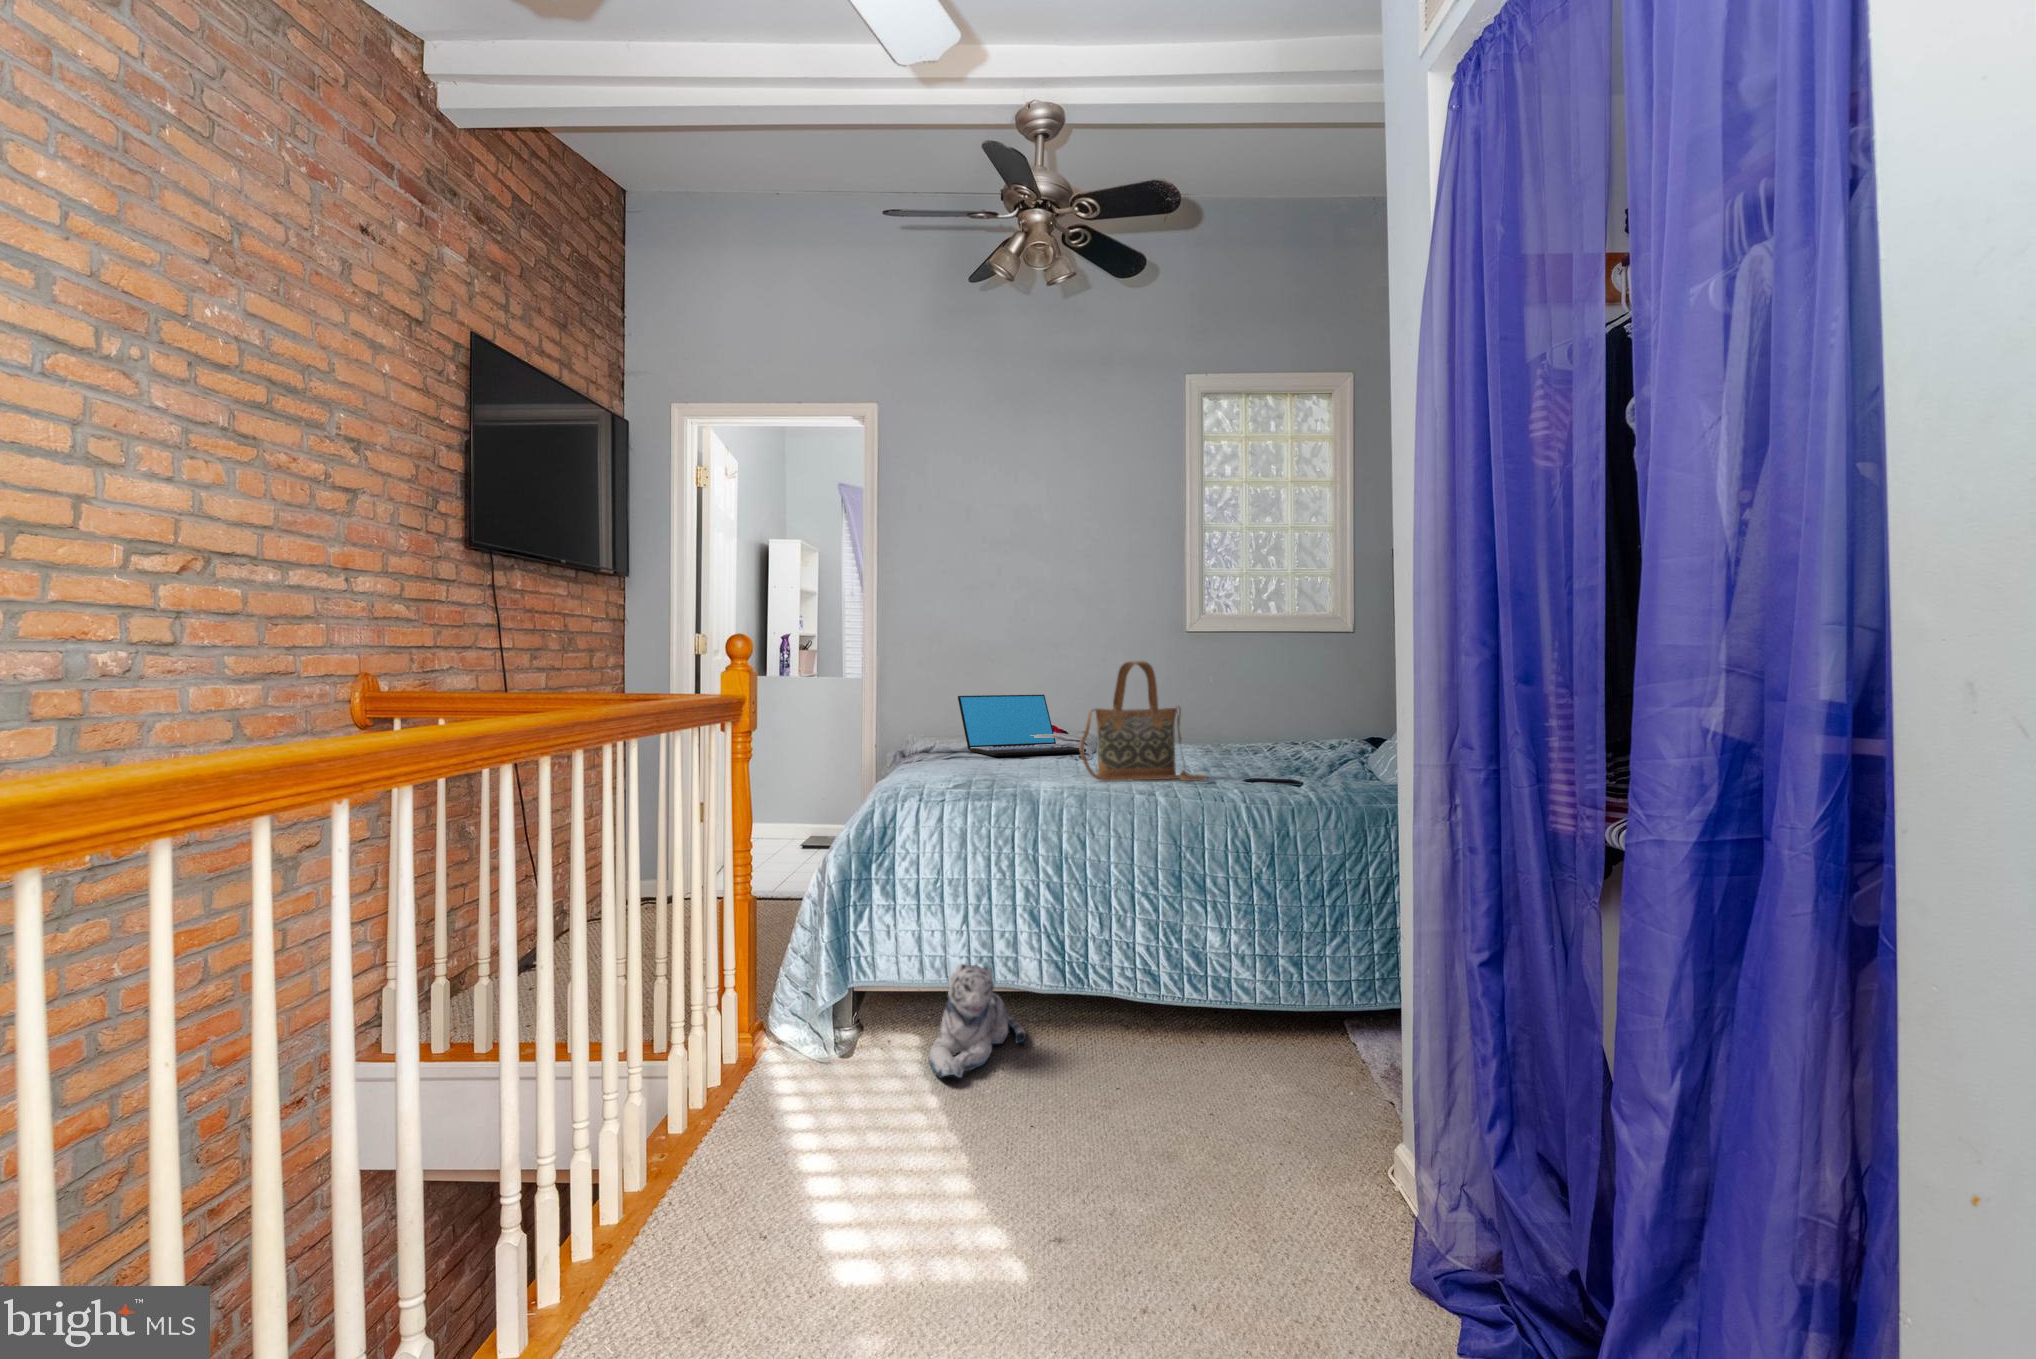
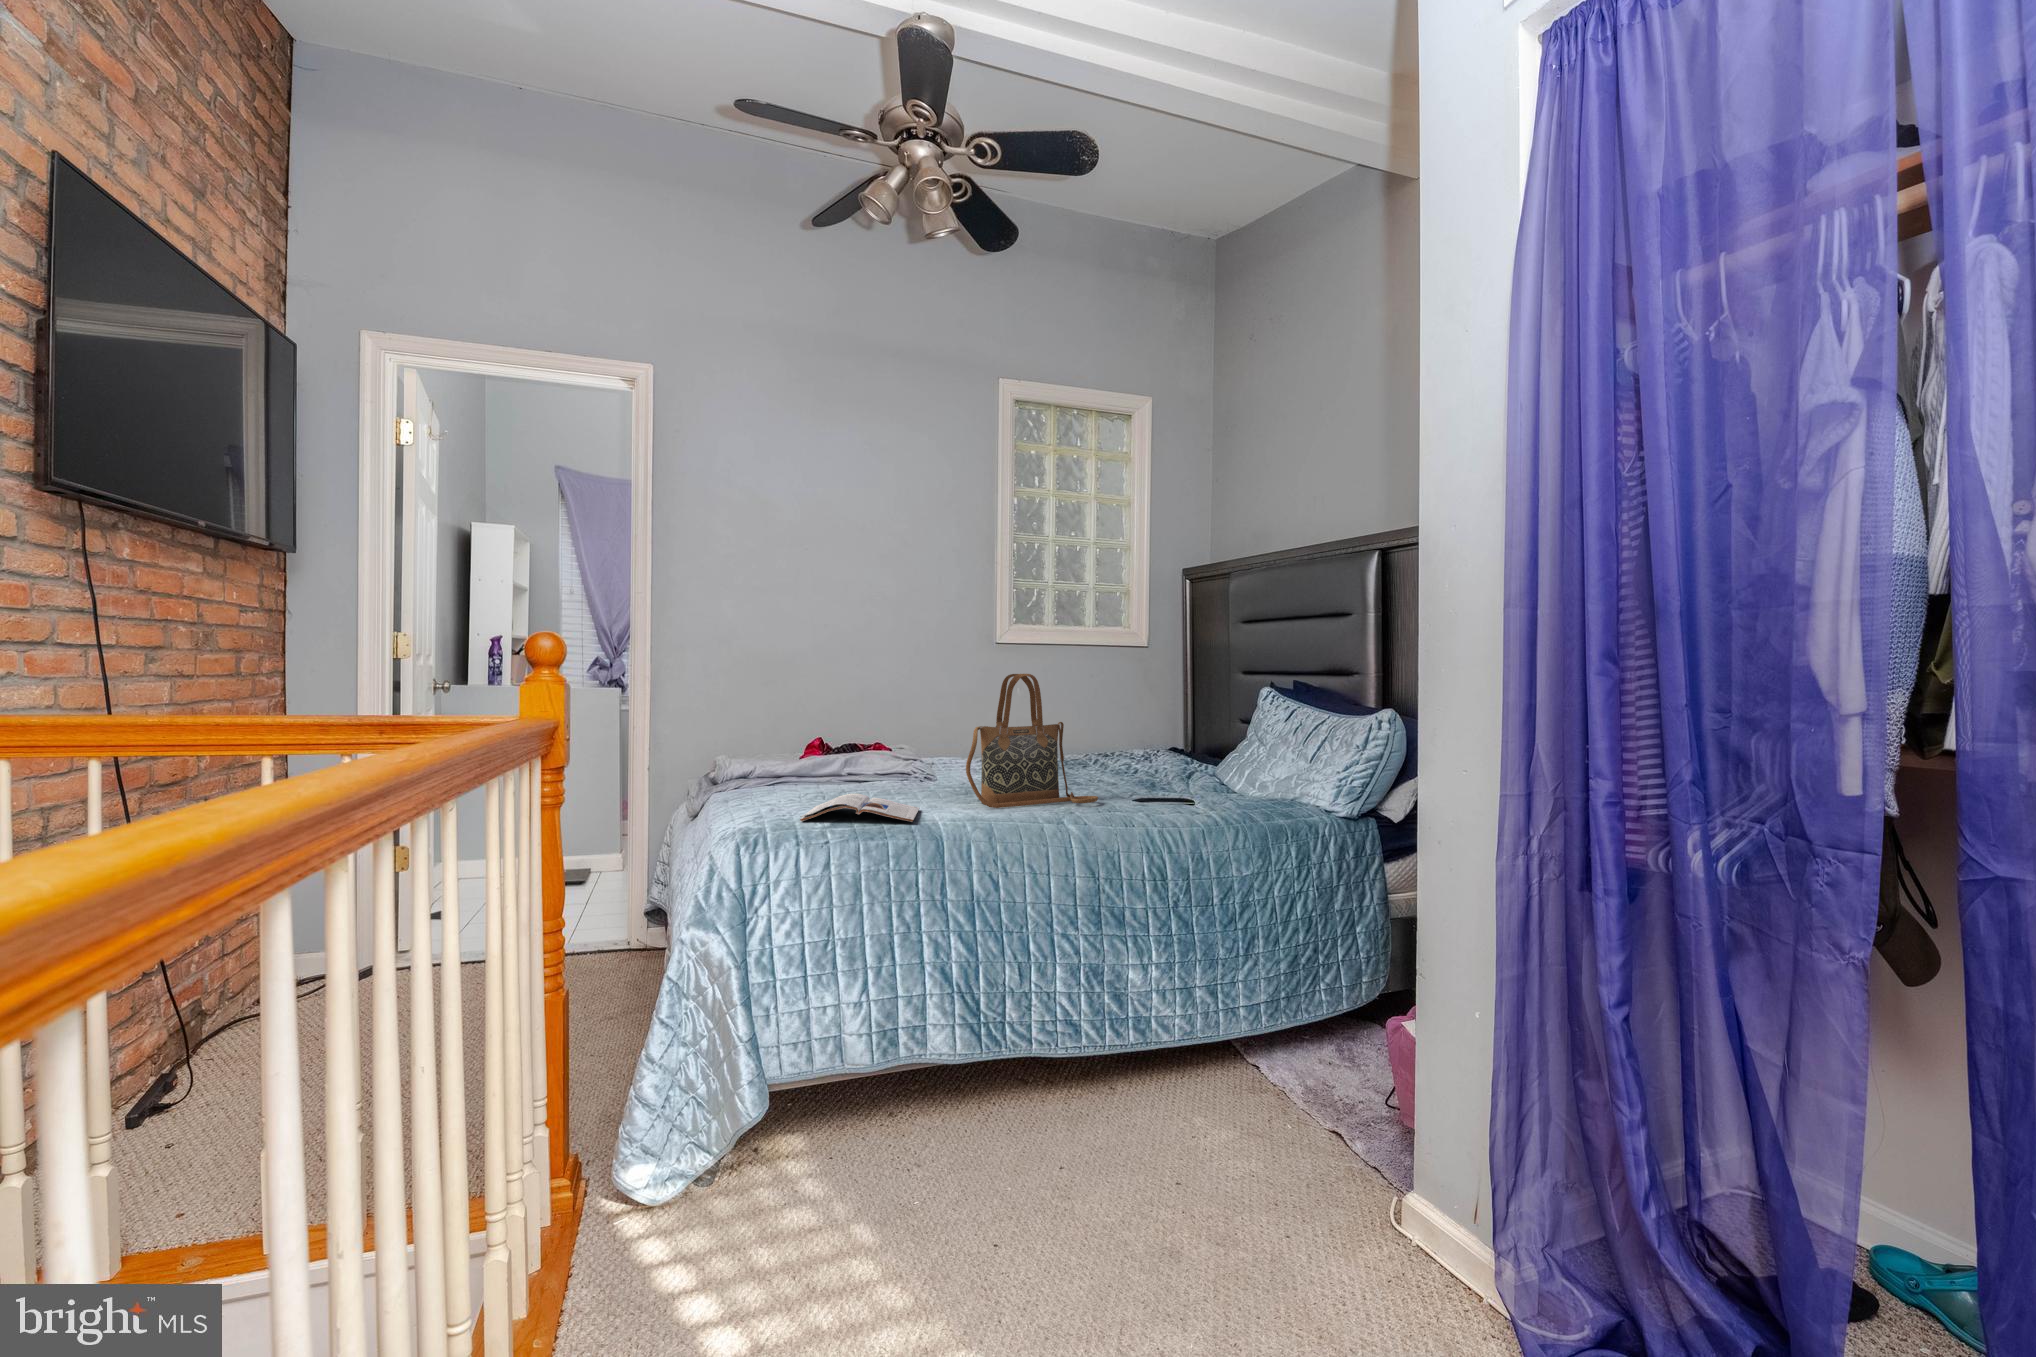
laptop: present [958,695,1086,756] -> none [776,707,927,780]
magazine: none [928,764,1036,787] -> present [800,793,920,822]
plush toy: present [929,964,1026,1078] -> none [827,1043,934,1200]

